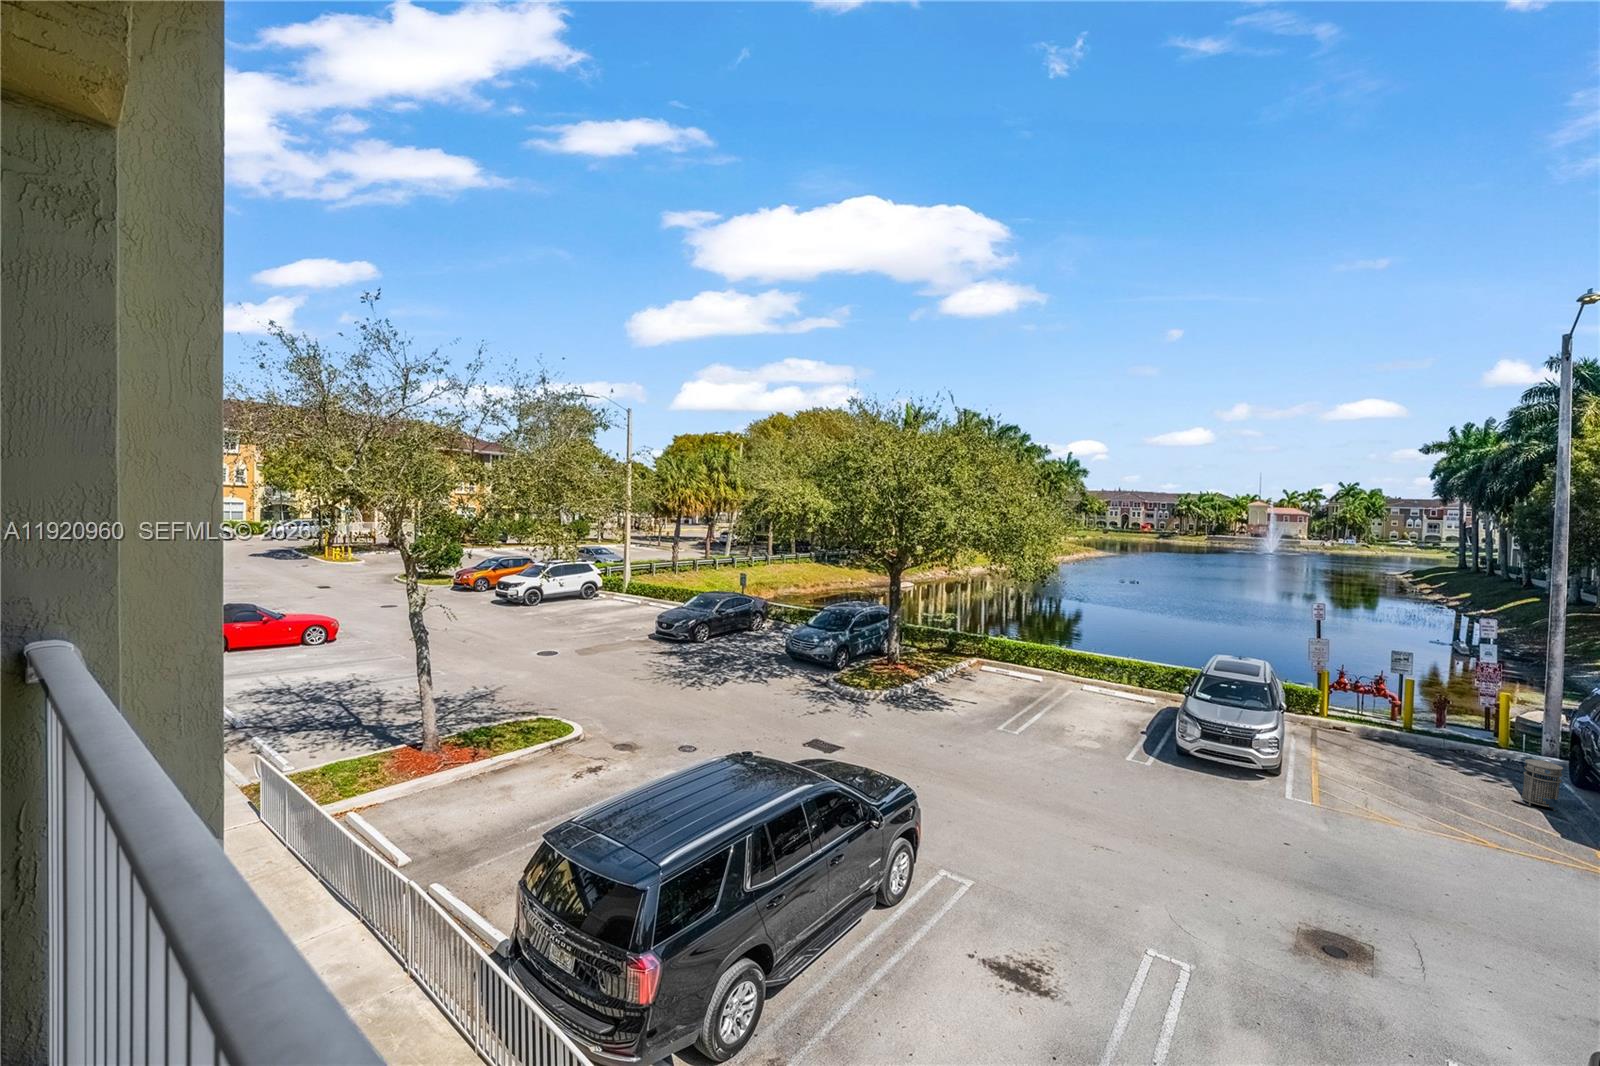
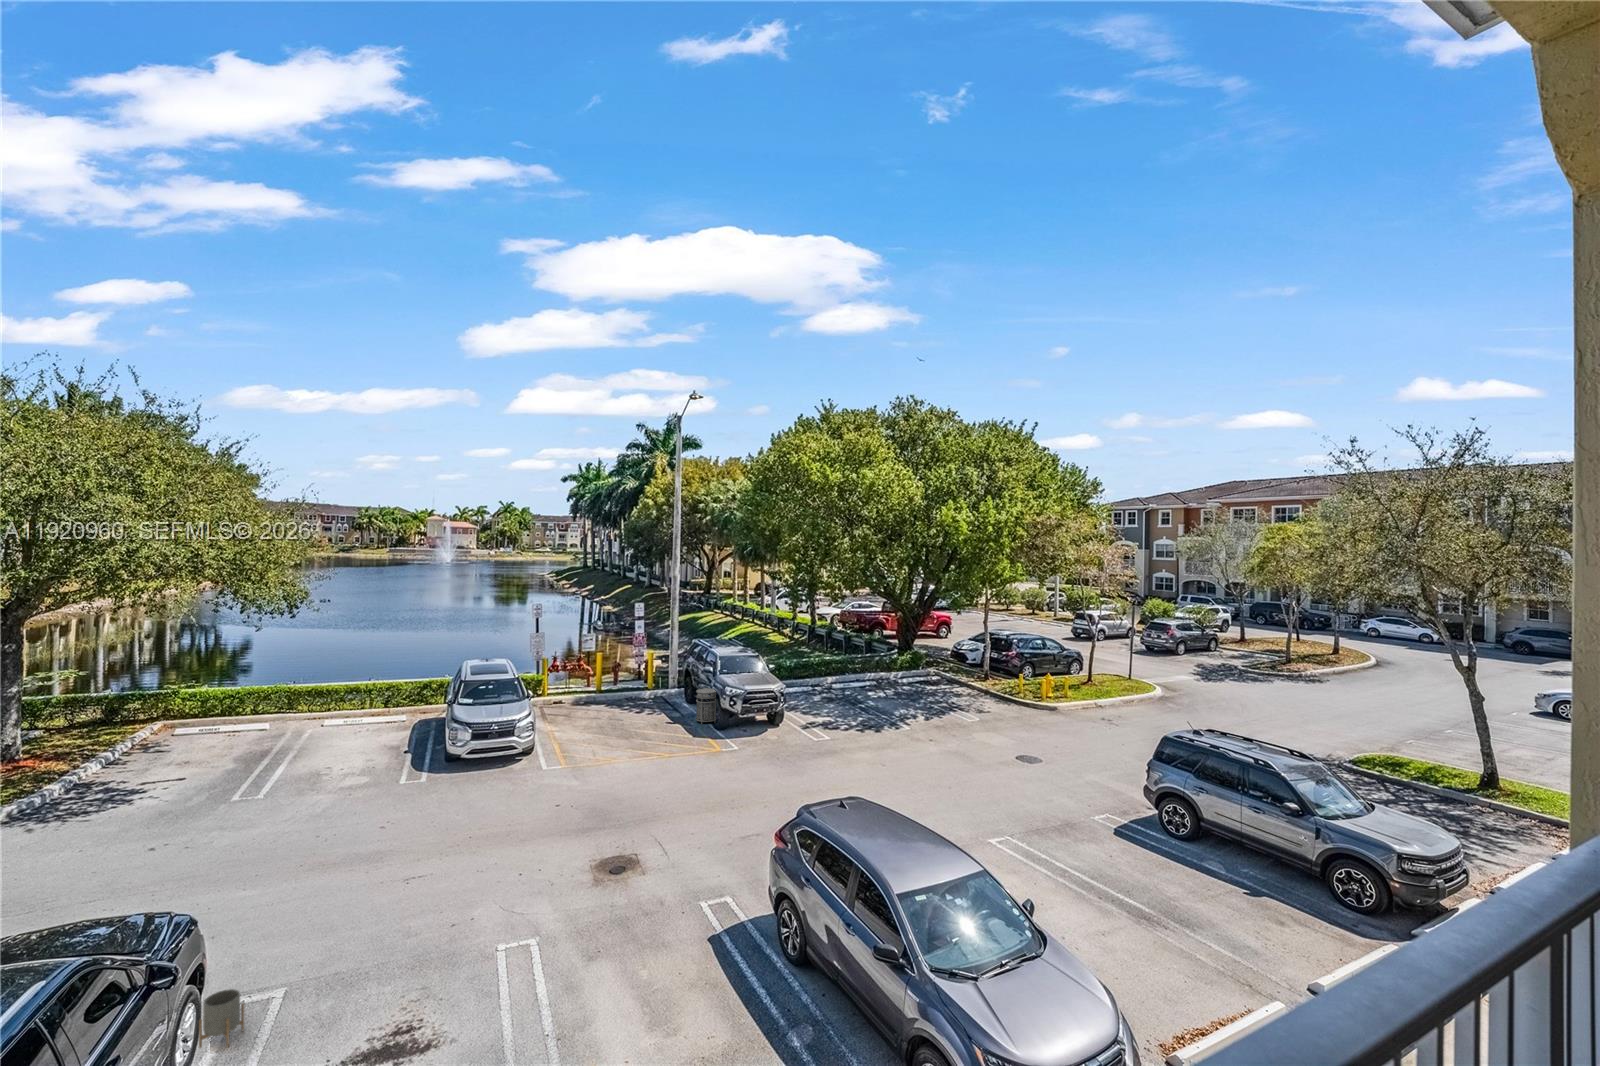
planter: none [902,864,933,908] -> present [199,989,244,1048]

